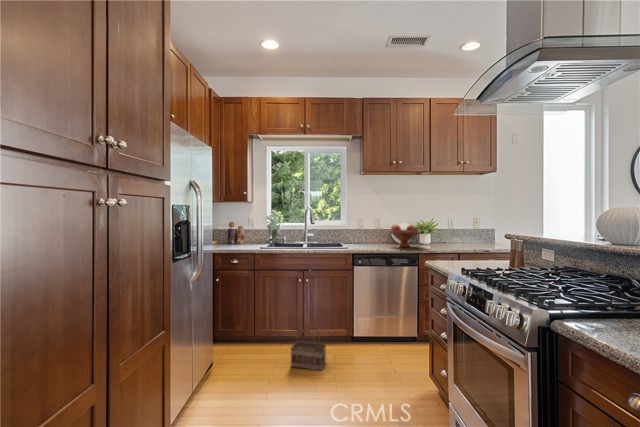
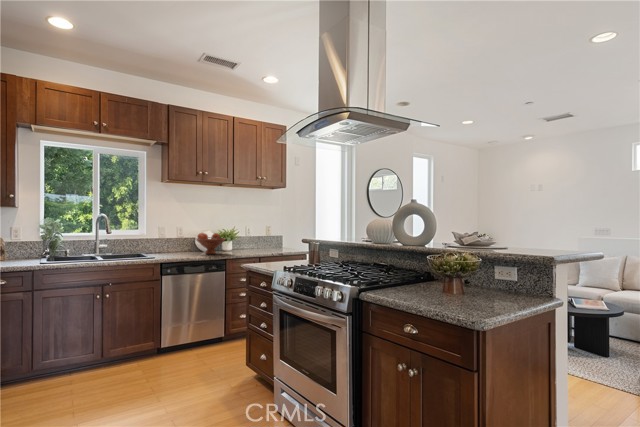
basket: present [291,326,326,370] -> none [97,346,139,396]

